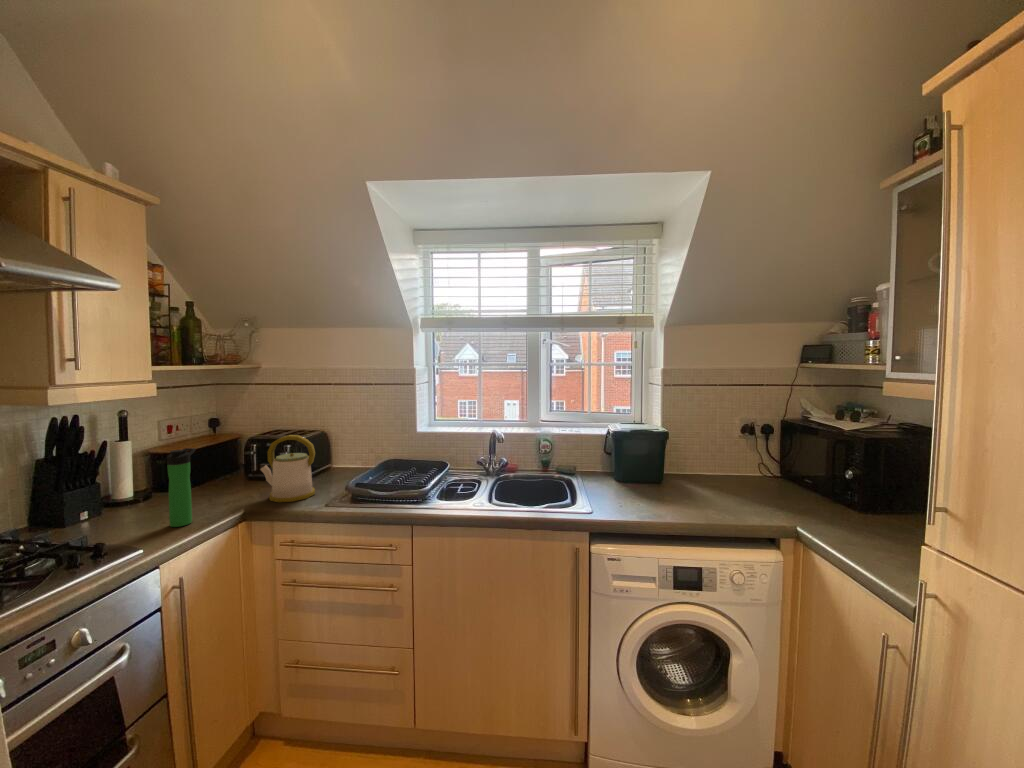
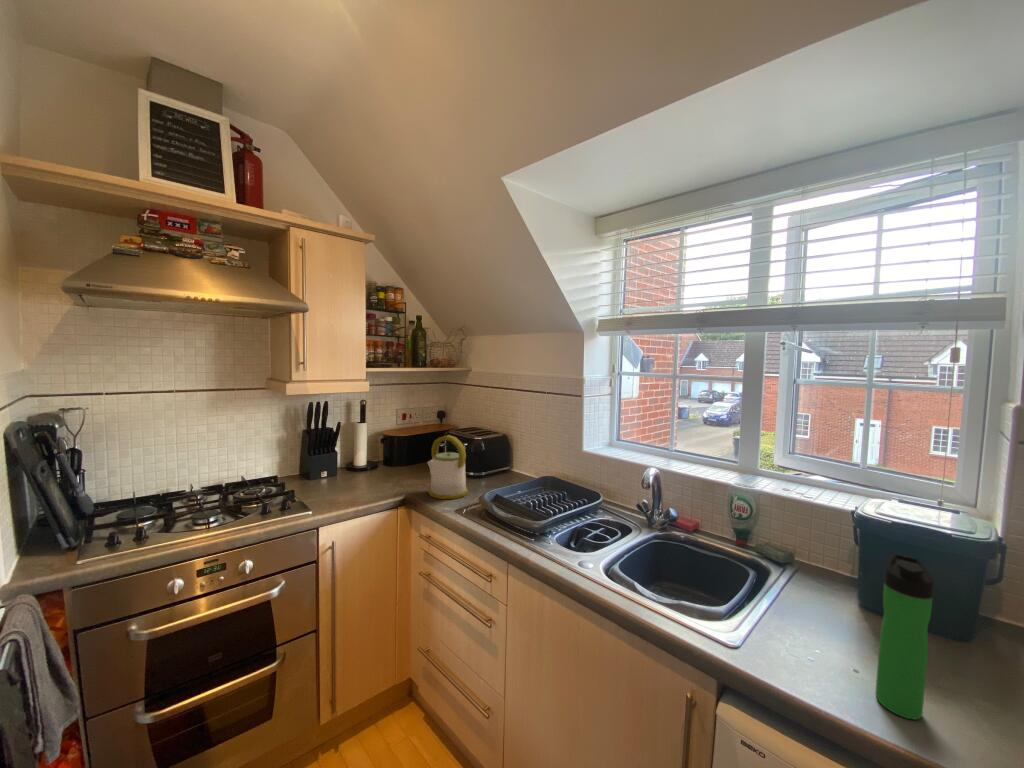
bottle: present [167,448,196,527] -> present [876,553,934,719]

